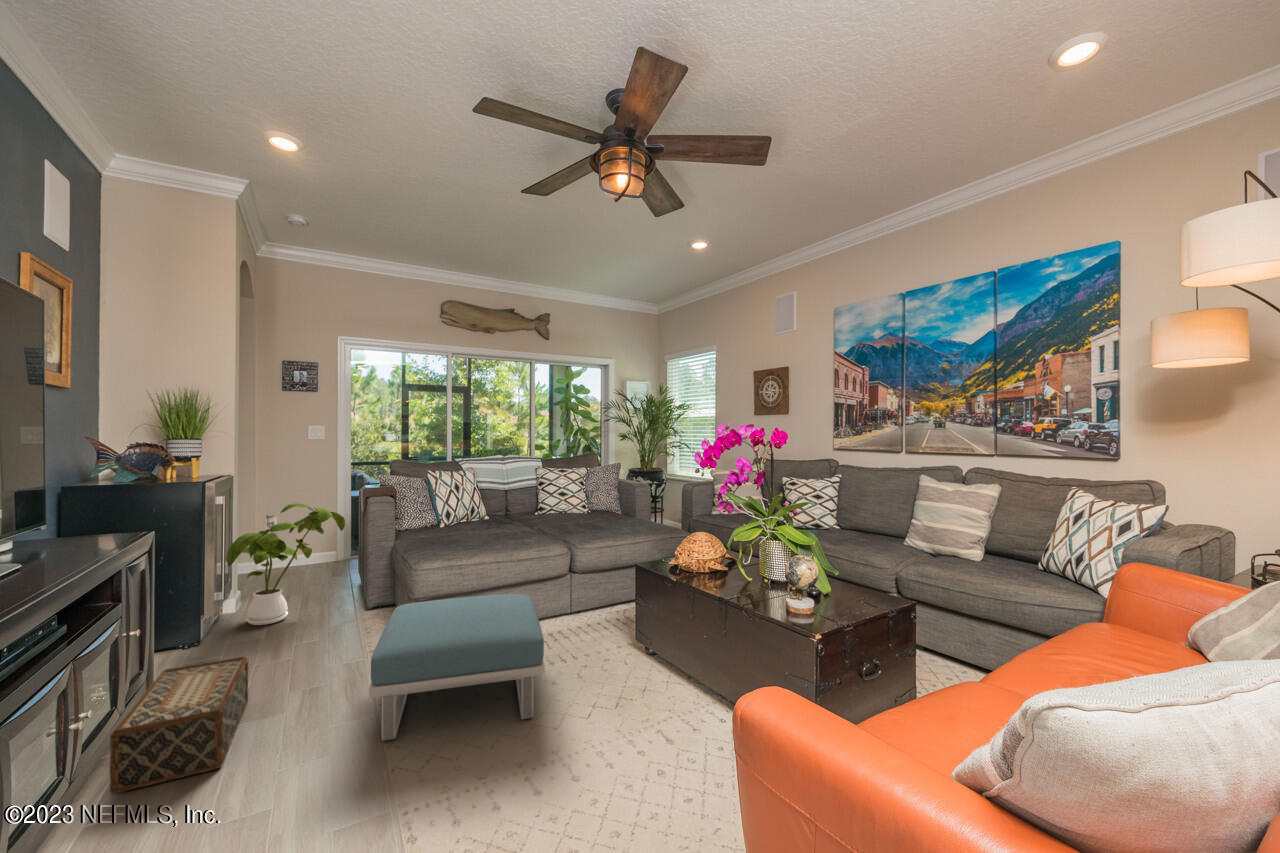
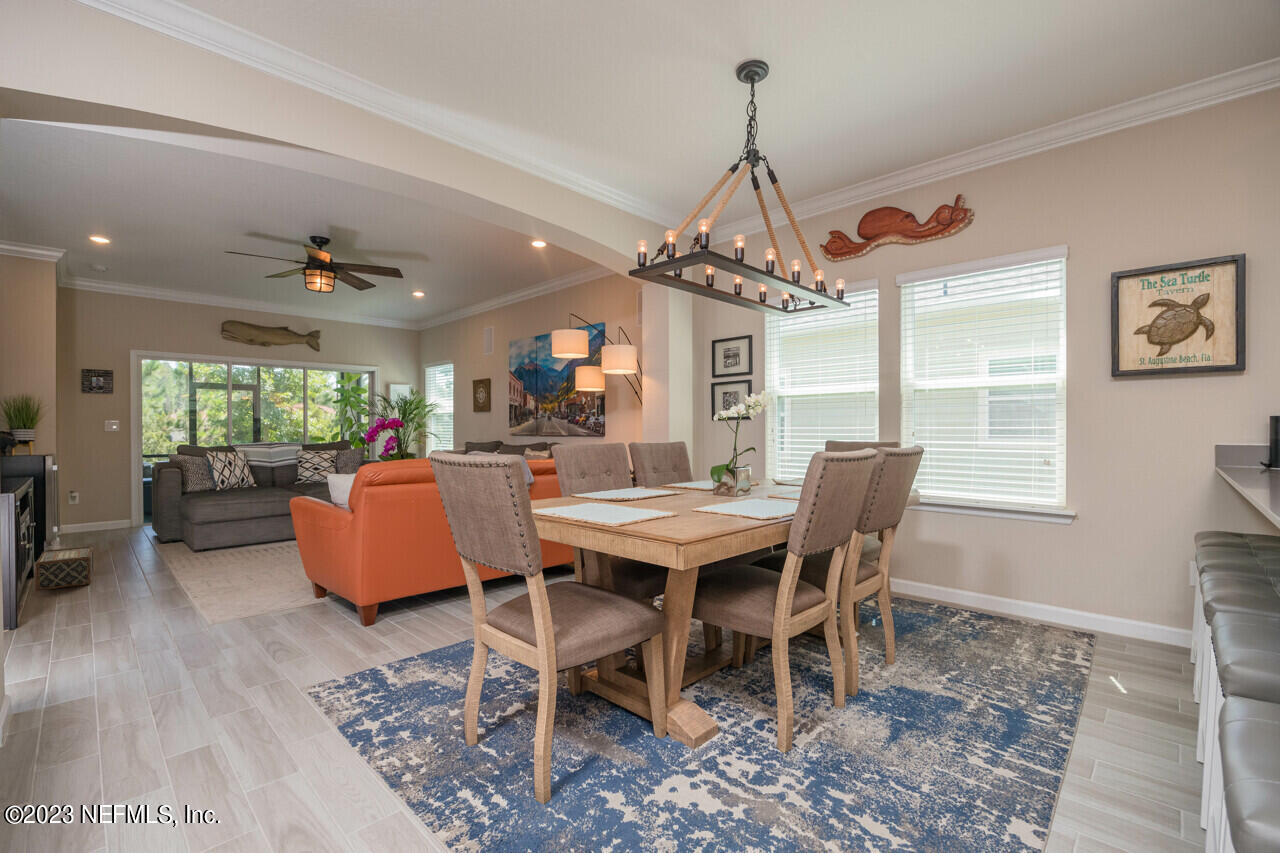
house plant: present [227,503,345,625] -> none [62,473,144,551]
footstool: present [369,594,545,741] -> none [169,517,271,575]

